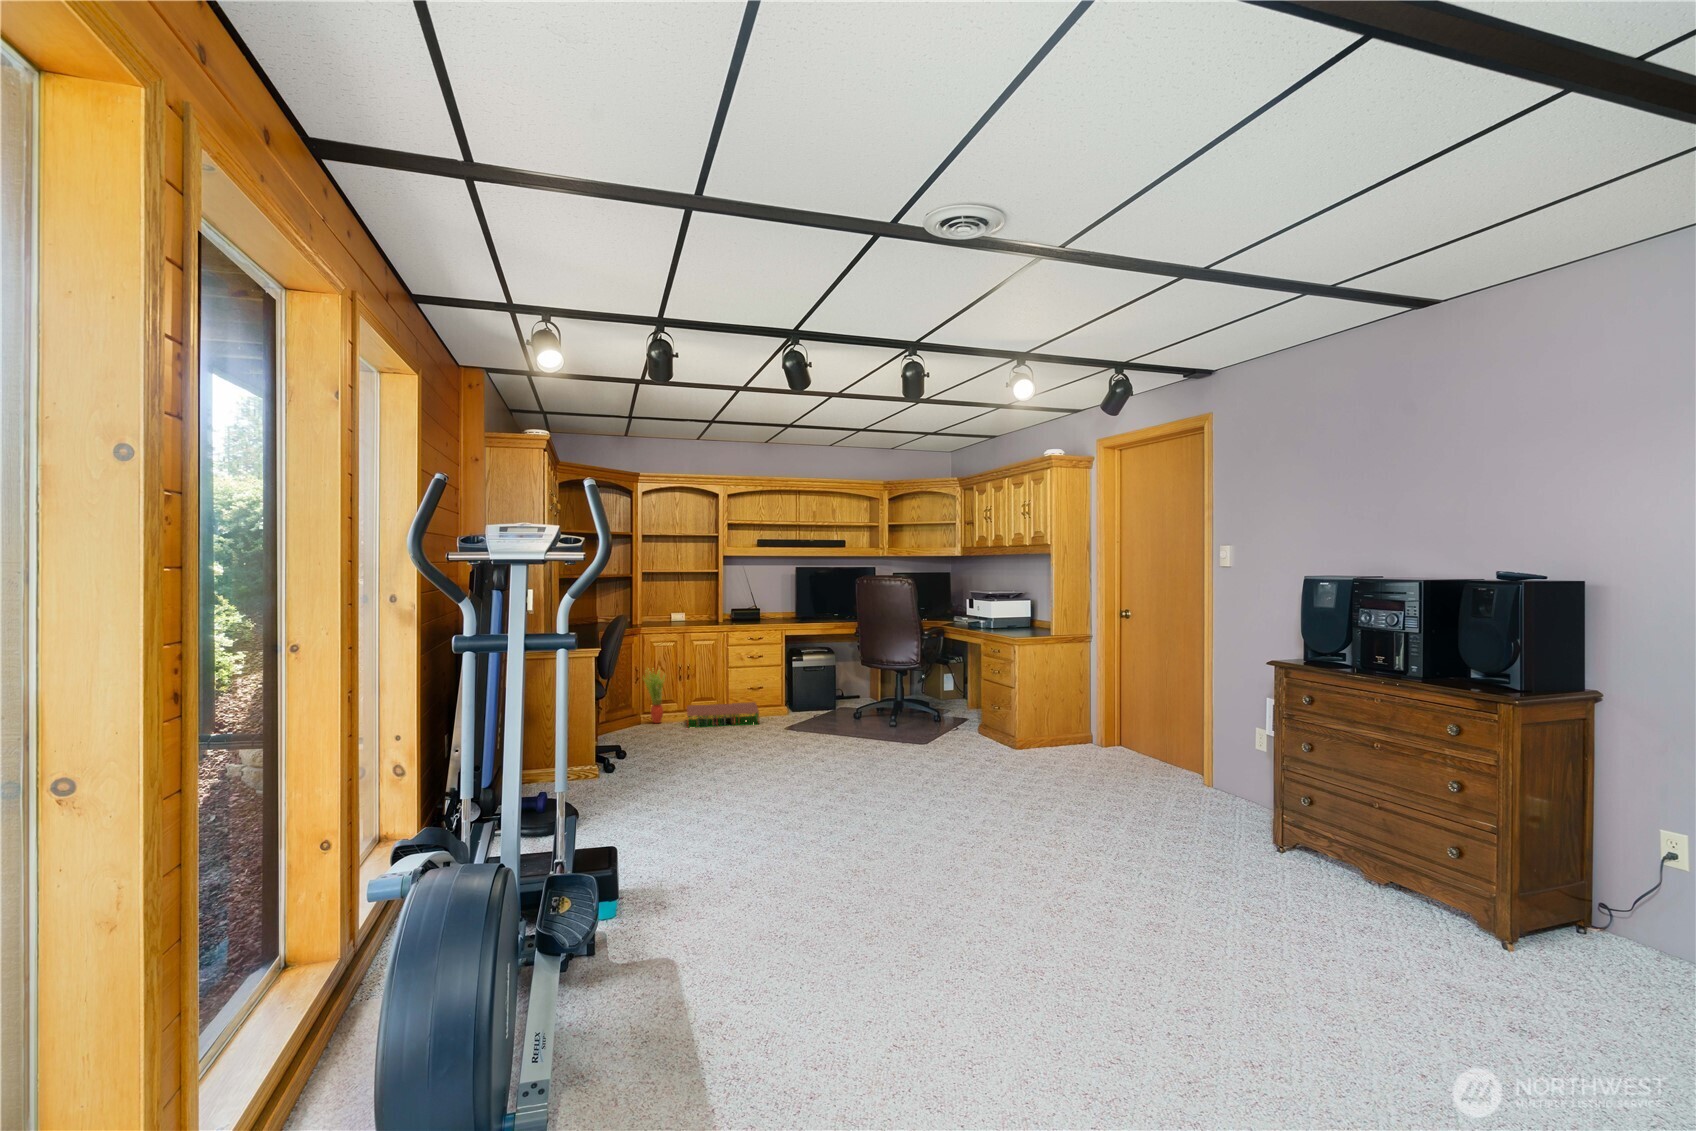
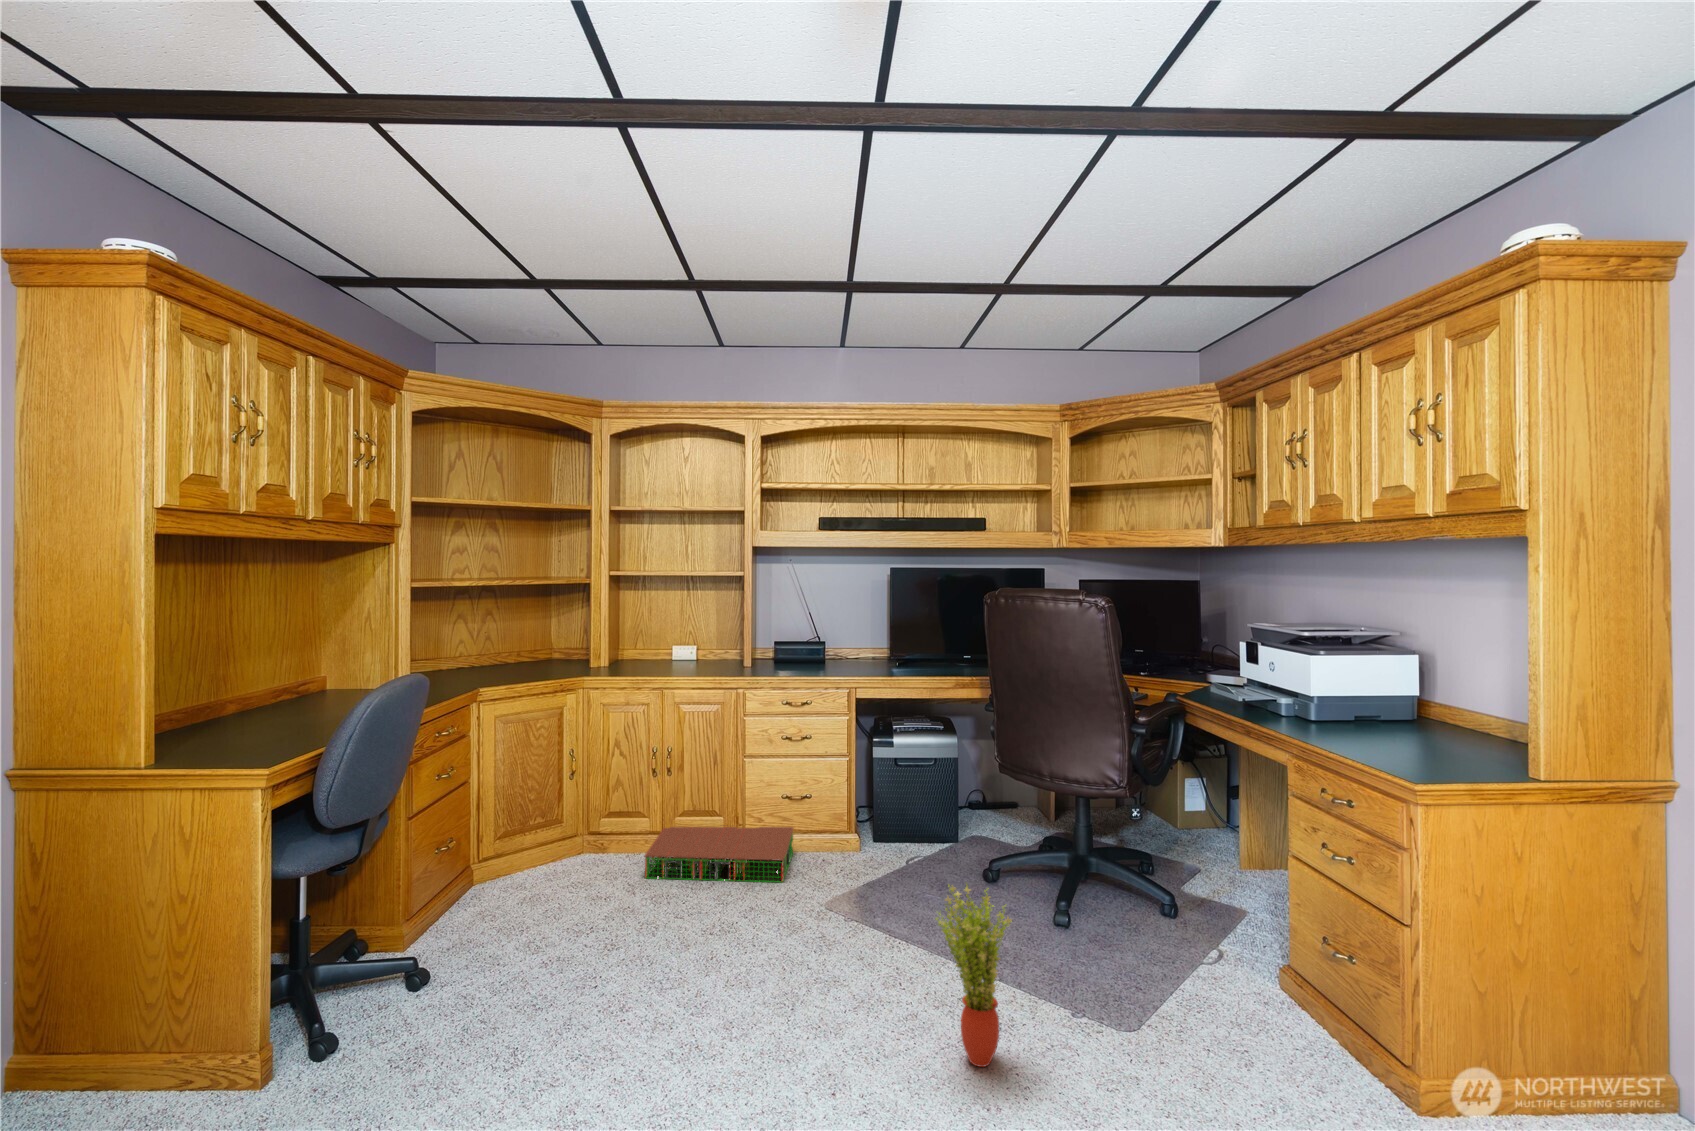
potted plant: present [645,669,665,723] -> present [936,884,1012,1067]

